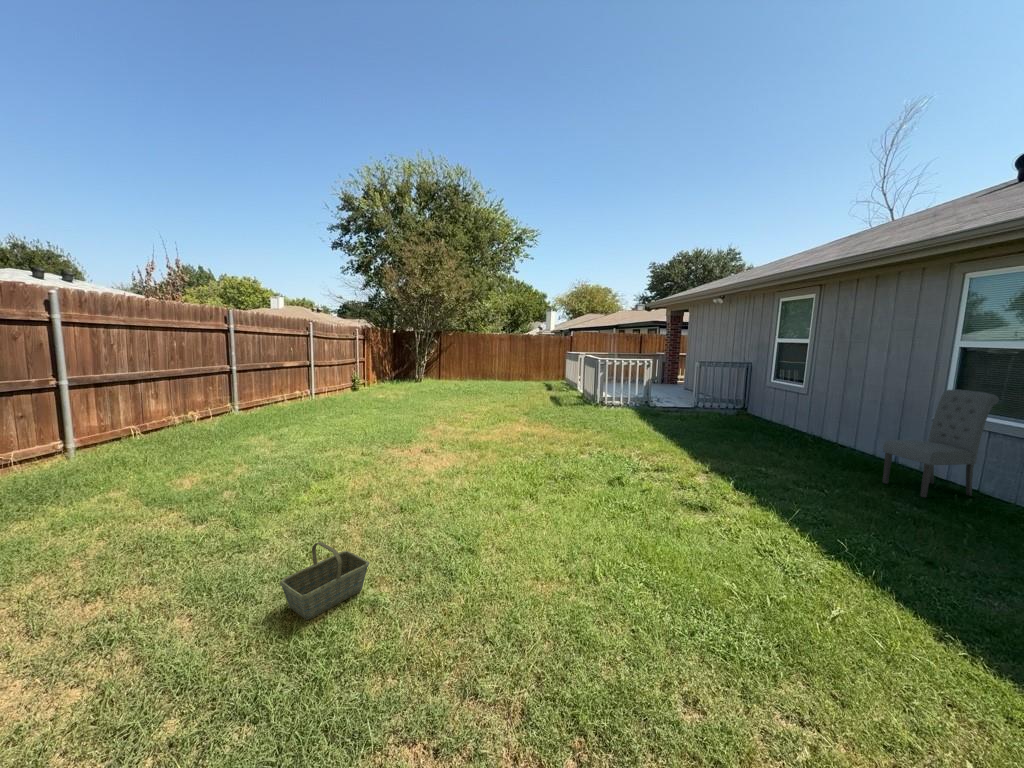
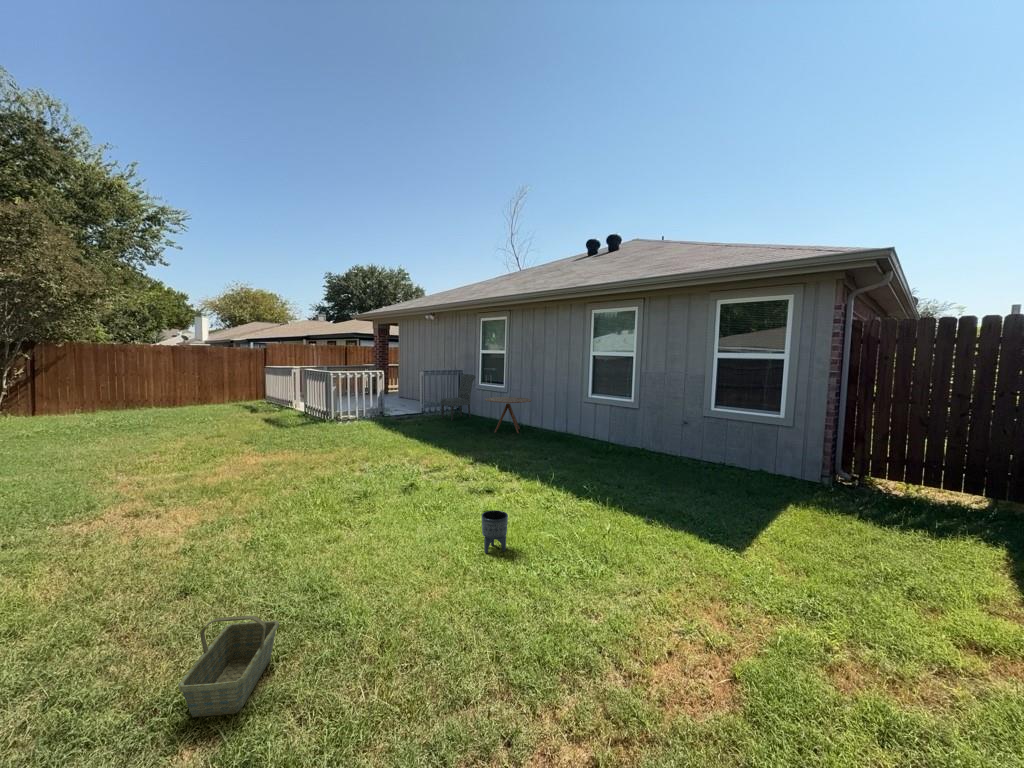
chair: present [883,390,999,497] -> present [441,374,476,421]
round table: none [760,397,835,448] -> present [485,397,532,433]
planter: none [609,531,643,588] -> present [482,510,508,553]

